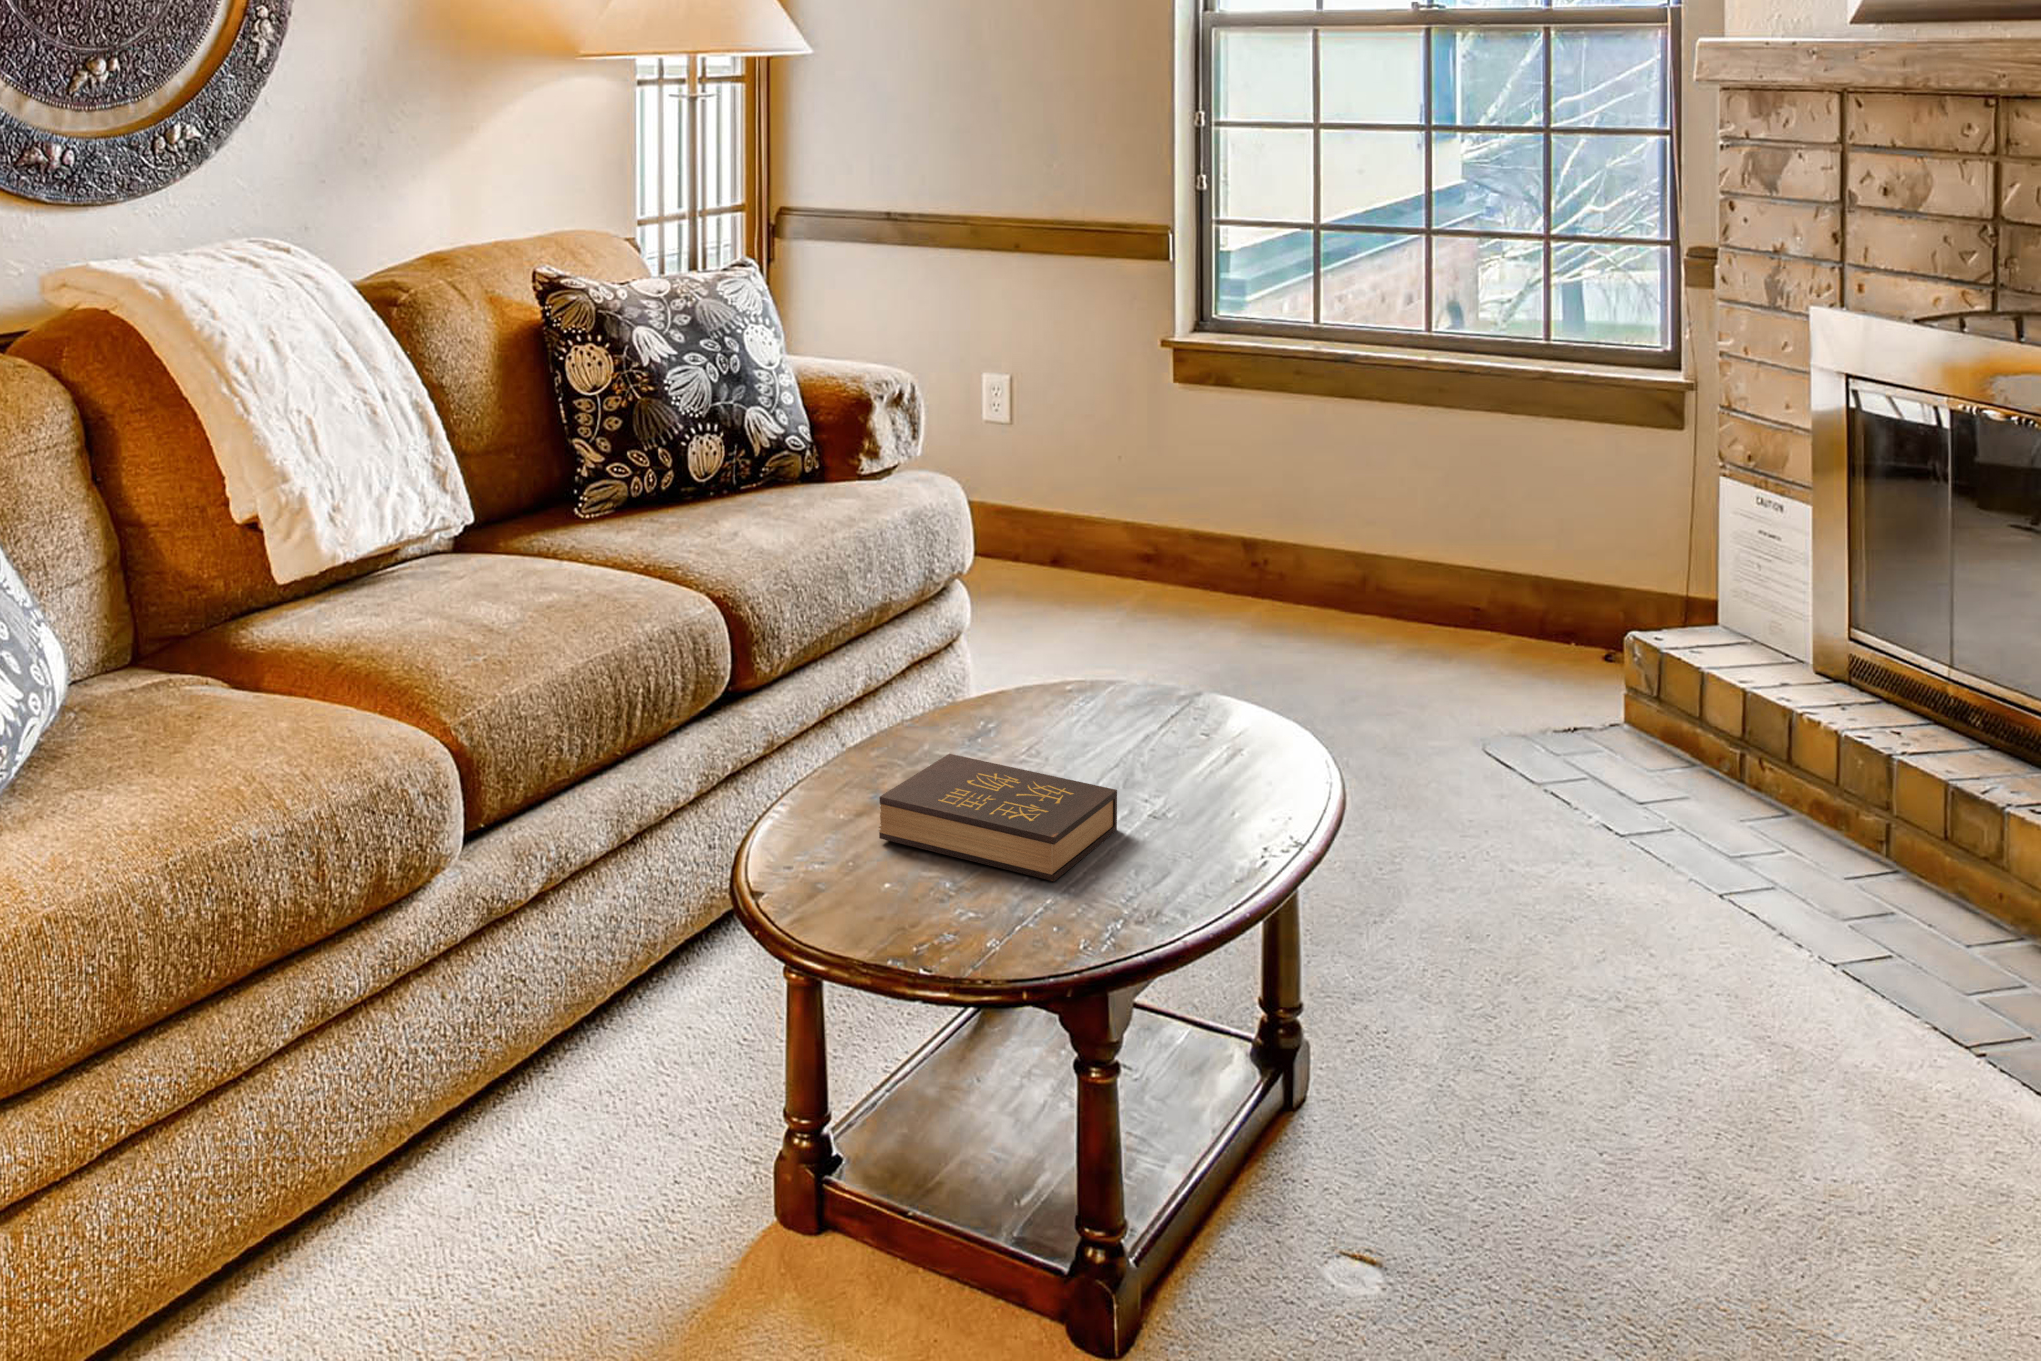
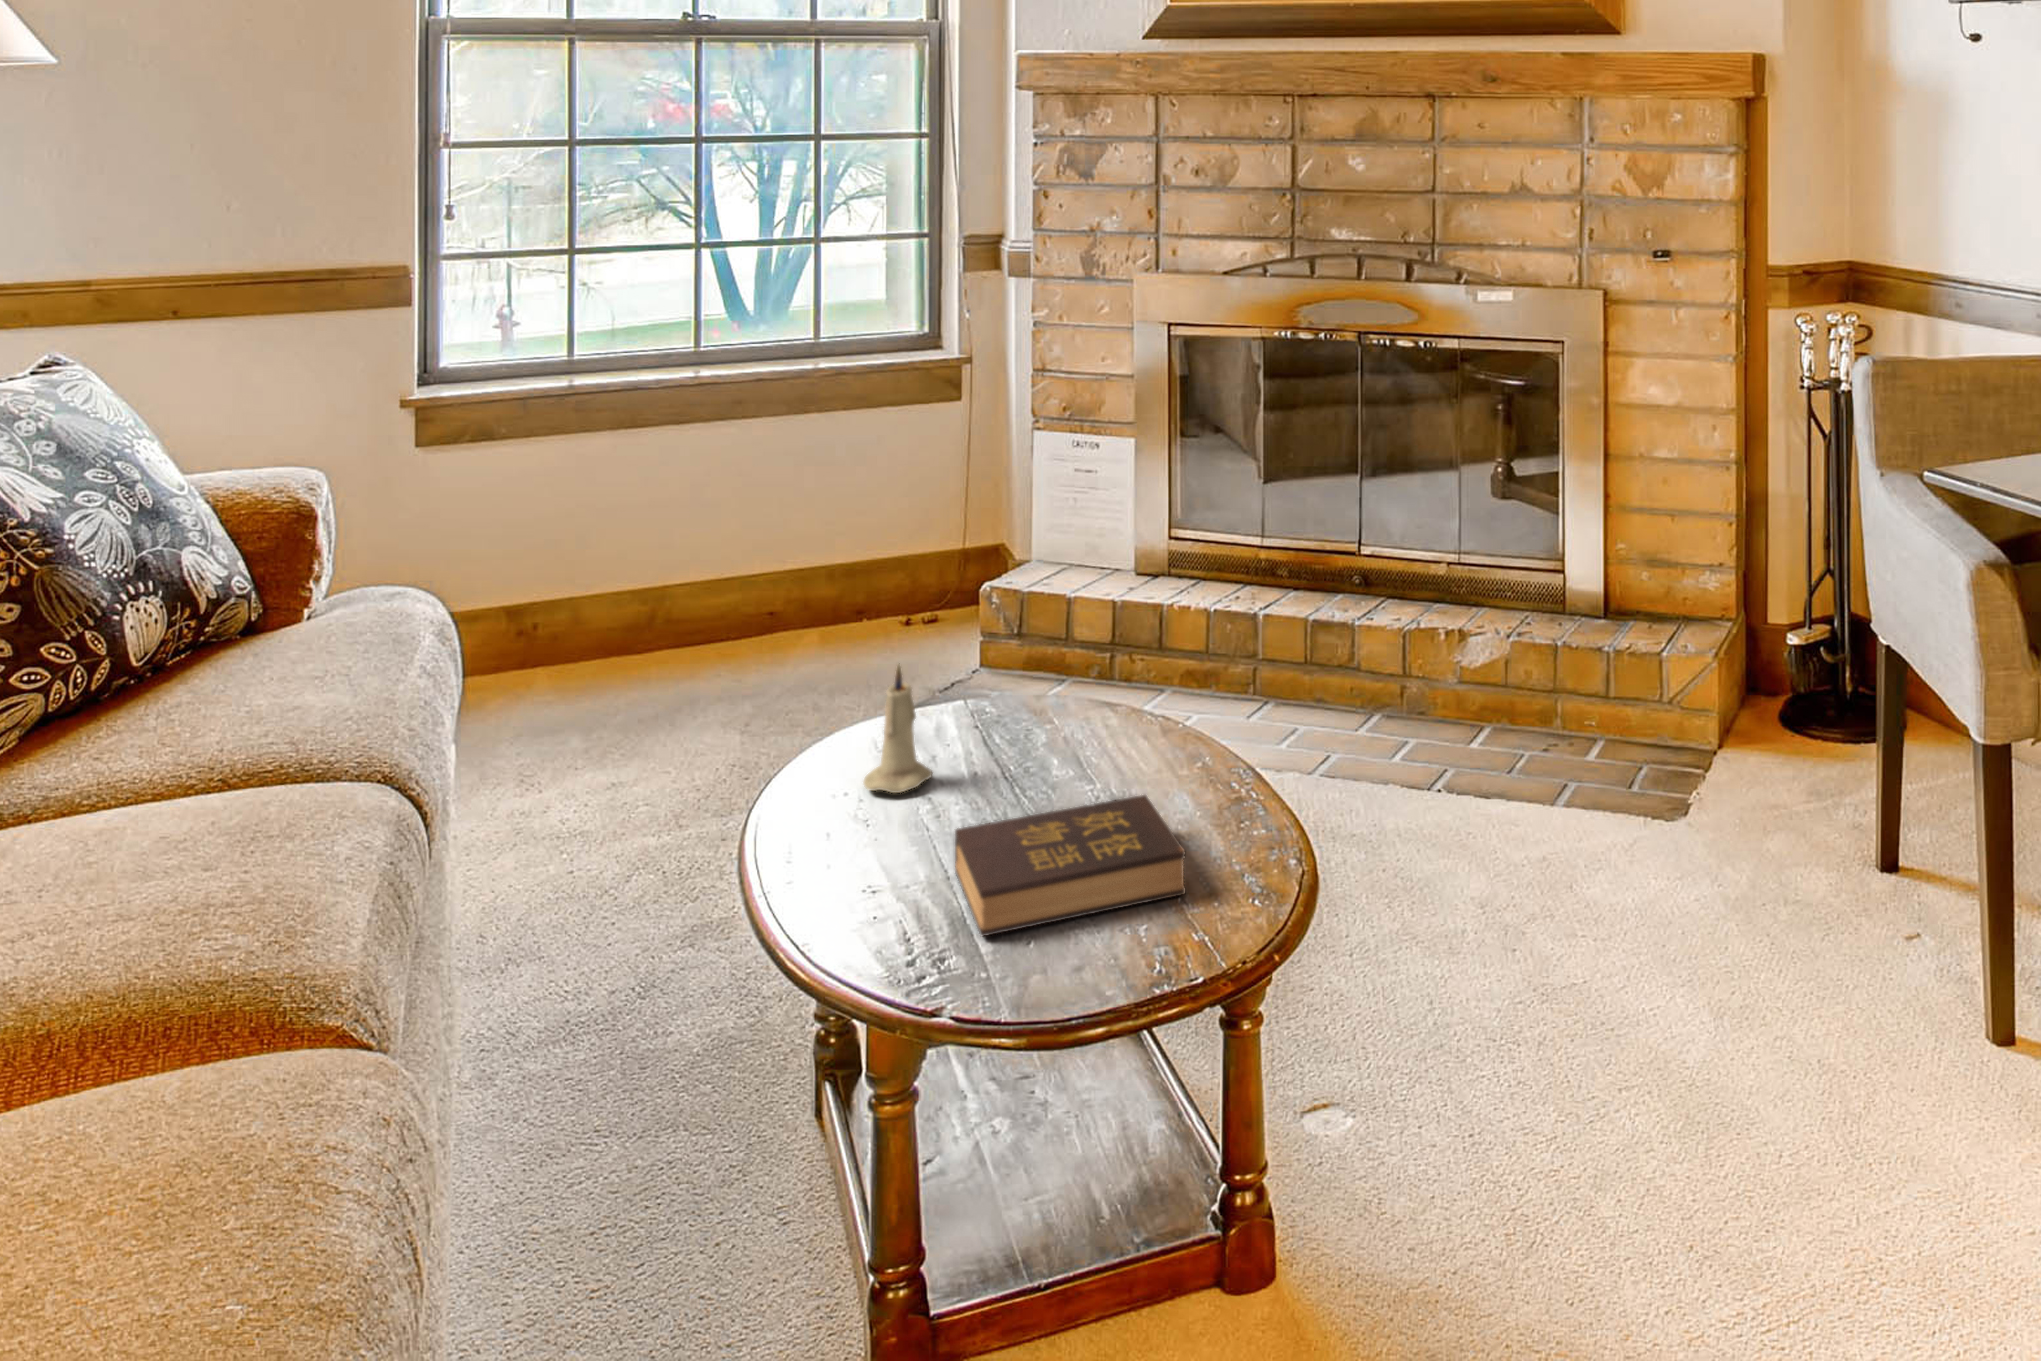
candle: none [994,608,1063,728] -> present [864,666,932,793]

